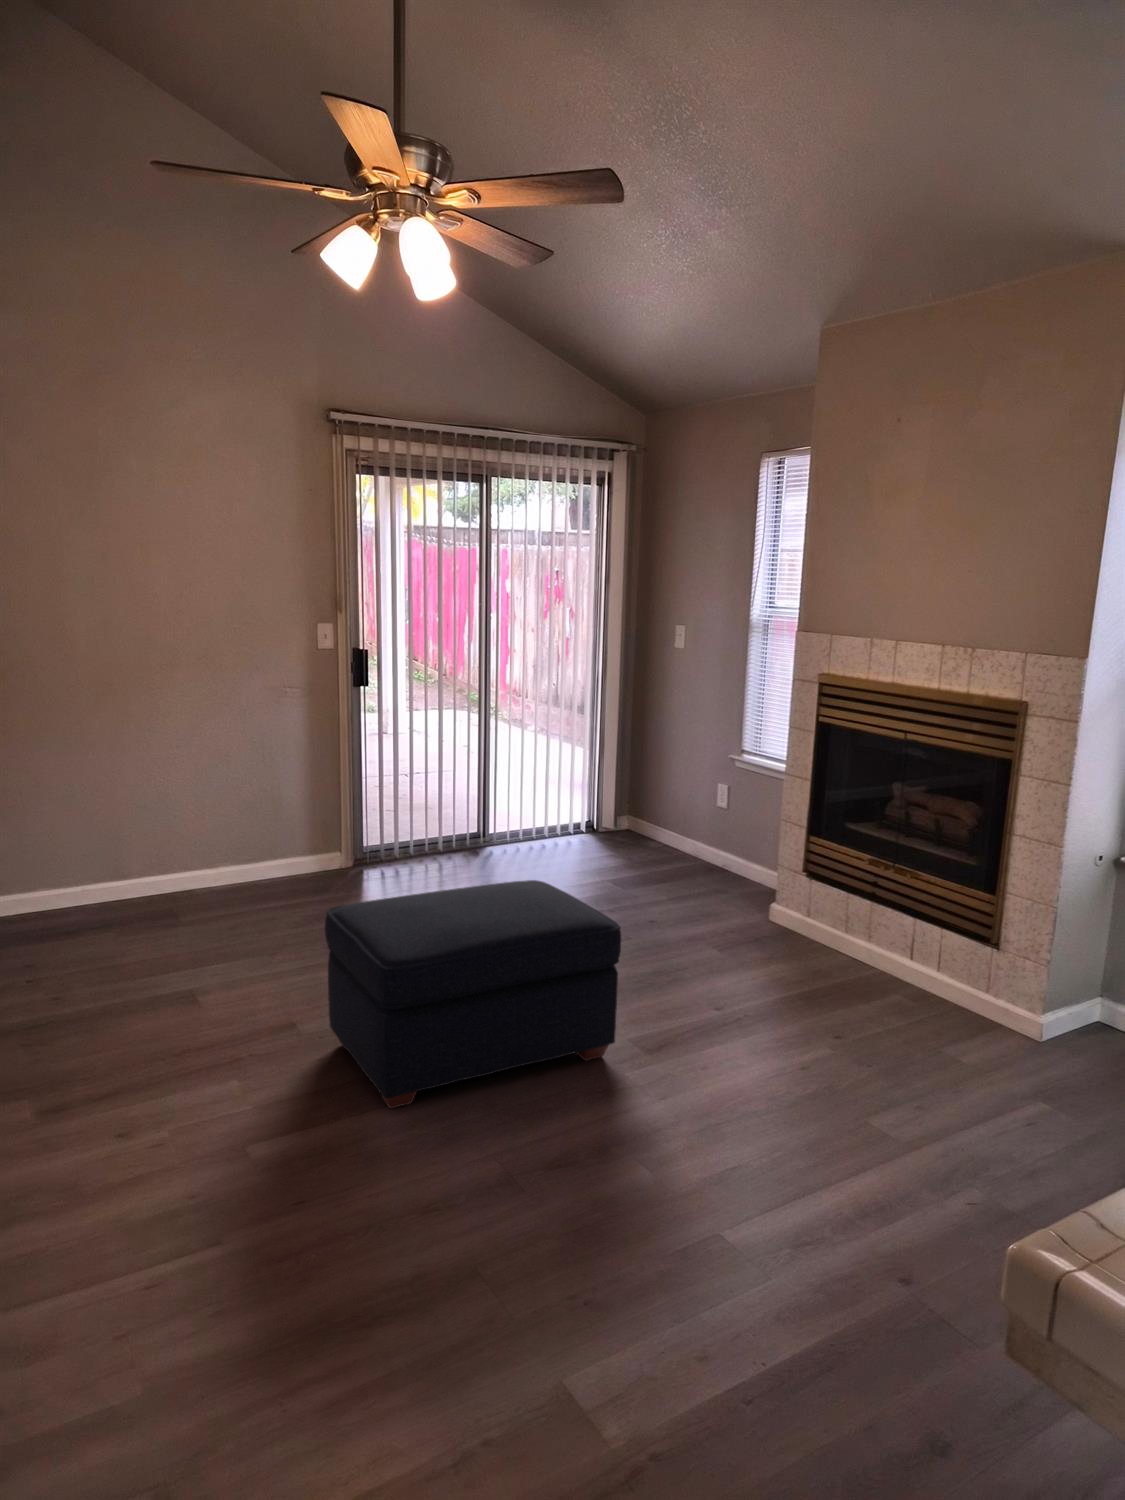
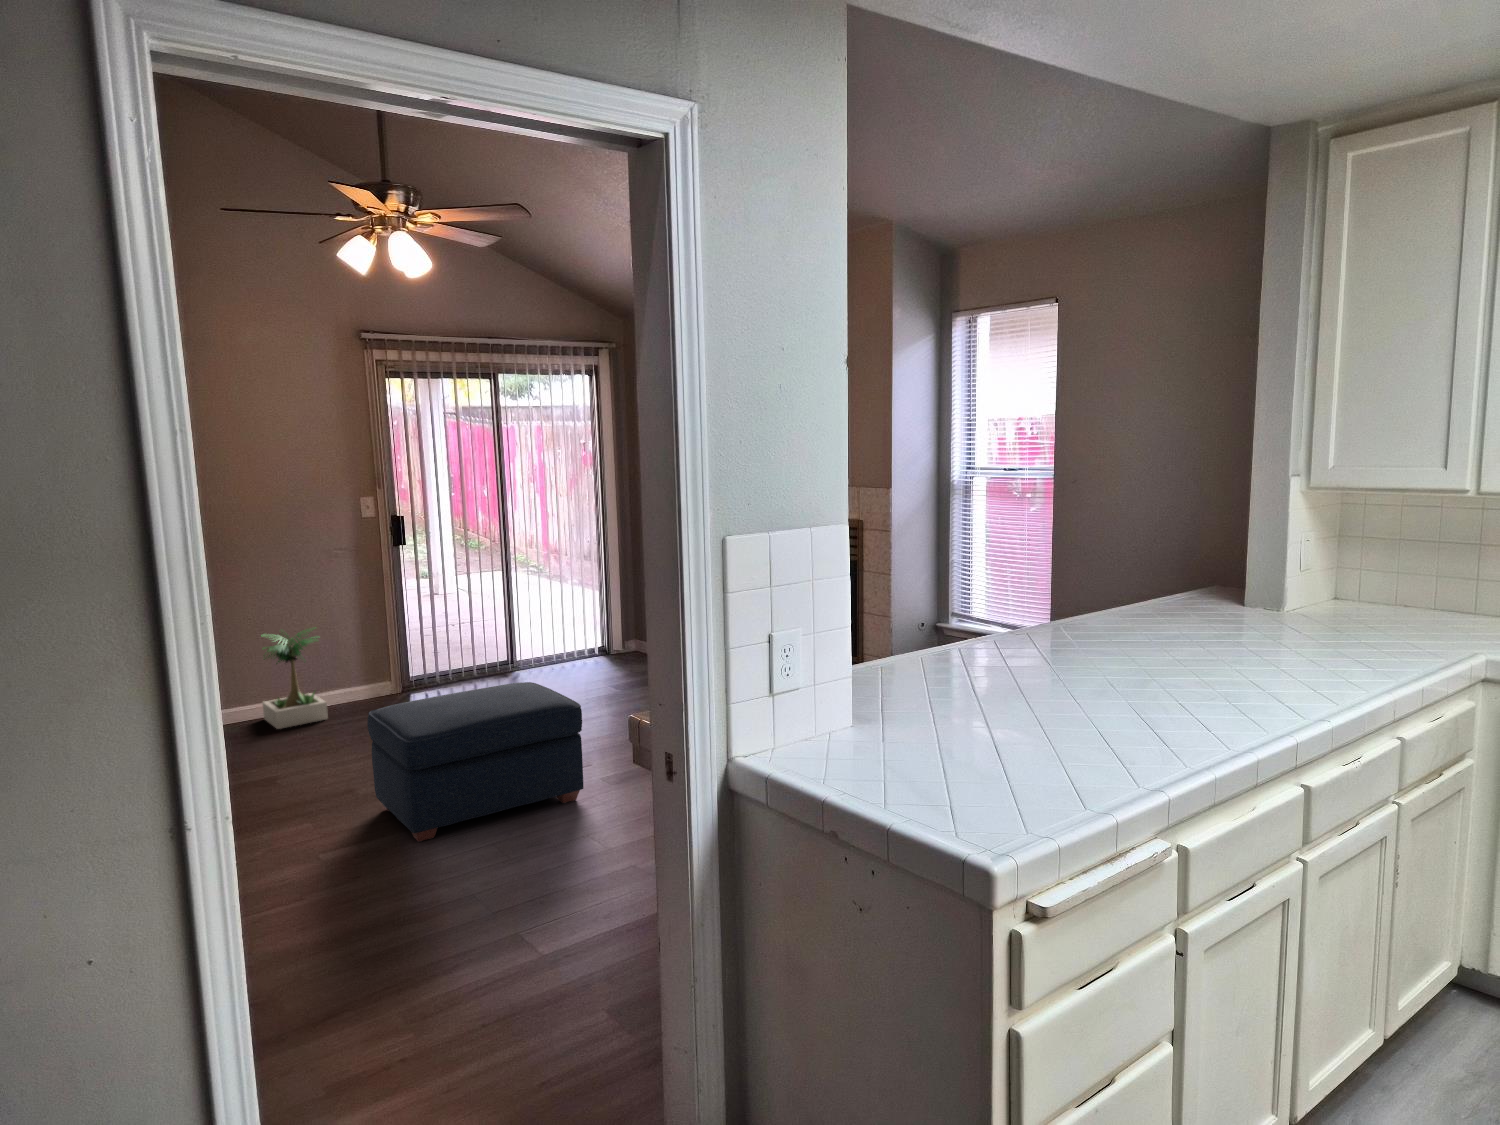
potted plant: none [183,776,273,904] -> present [261,628,328,729]

